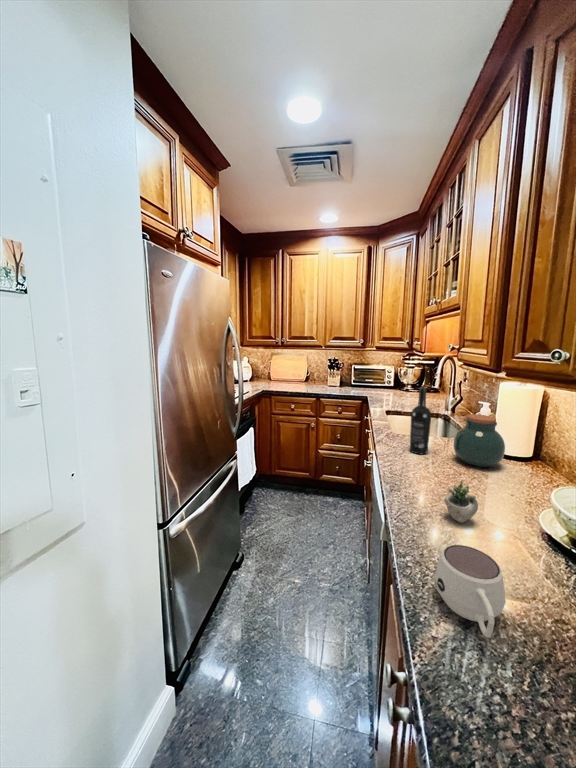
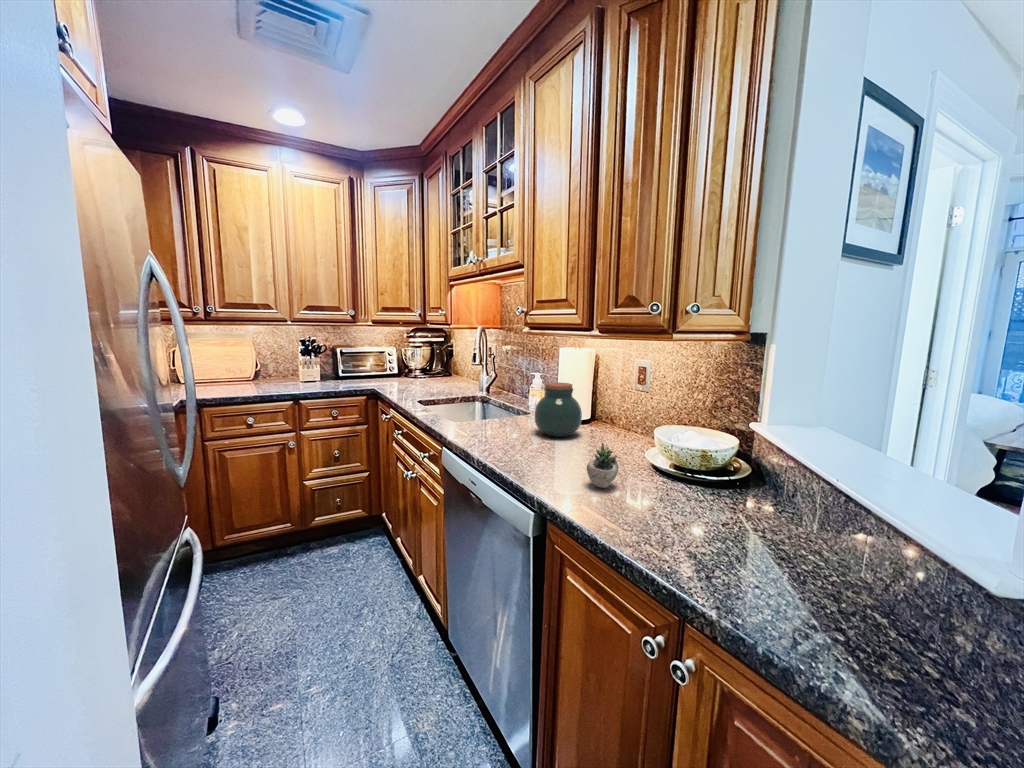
wine bottle: present [410,388,431,454] -> none [489,358,511,438]
mug: present [435,545,506,638] -> none [654,494,745,565]

